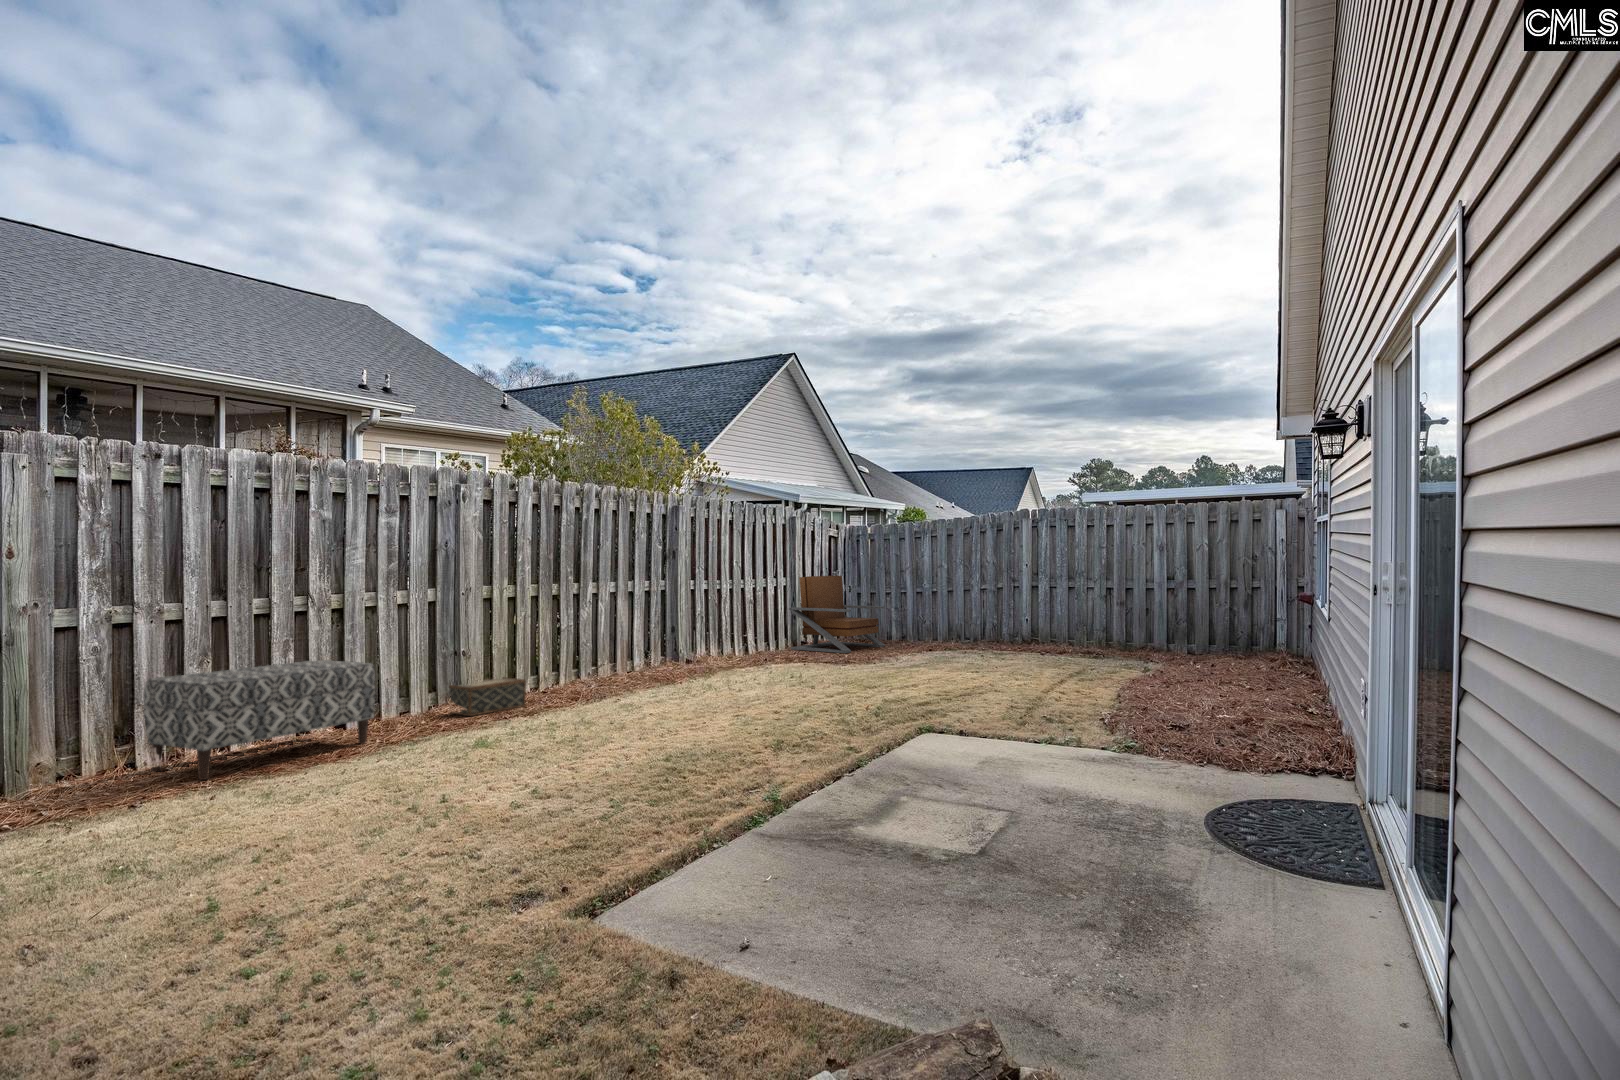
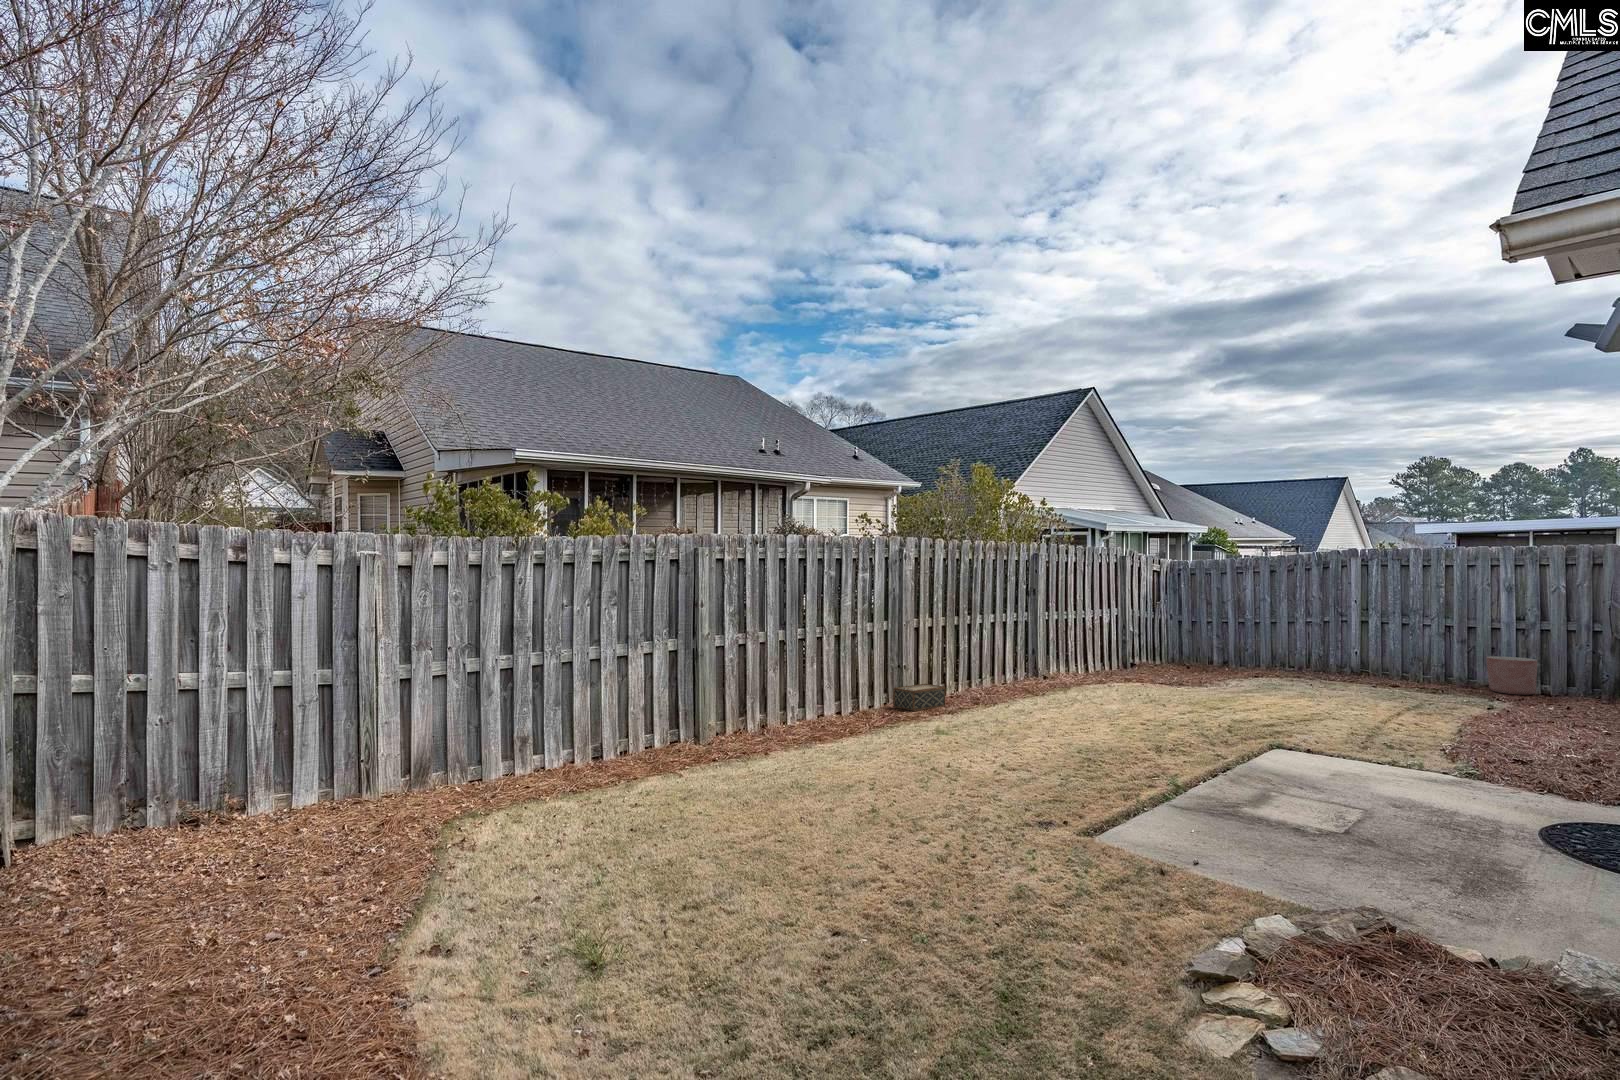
lounge chair: present [789,576,885,653] -> none [1123,607,1210,674]
planter: none [1144,618,1187,657] -> present [1487,656,1537,695]
bench: present [143,660,375,780] -> none [754,669,869,742]

